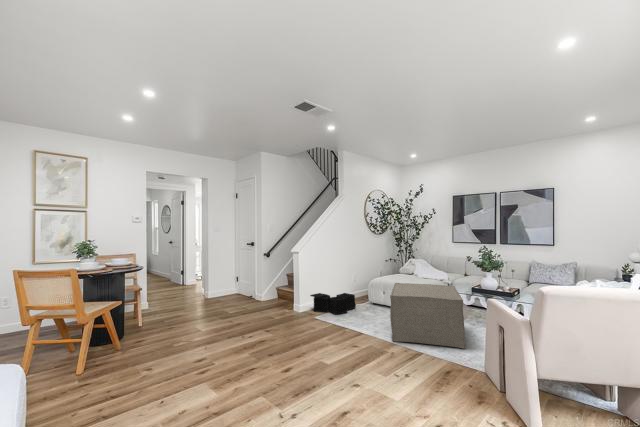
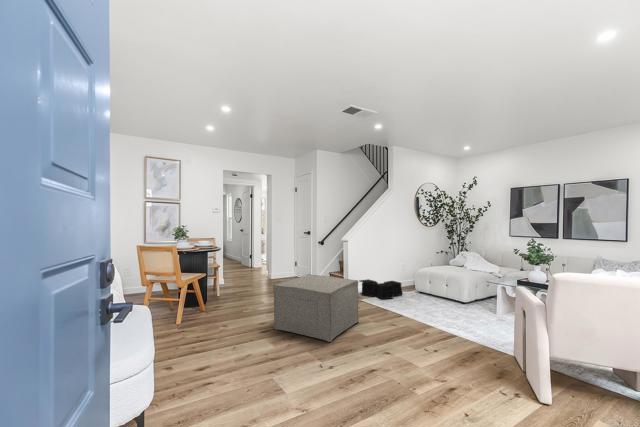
ottoman: present [390,283,465,349] -> present [273,274,359,342]

